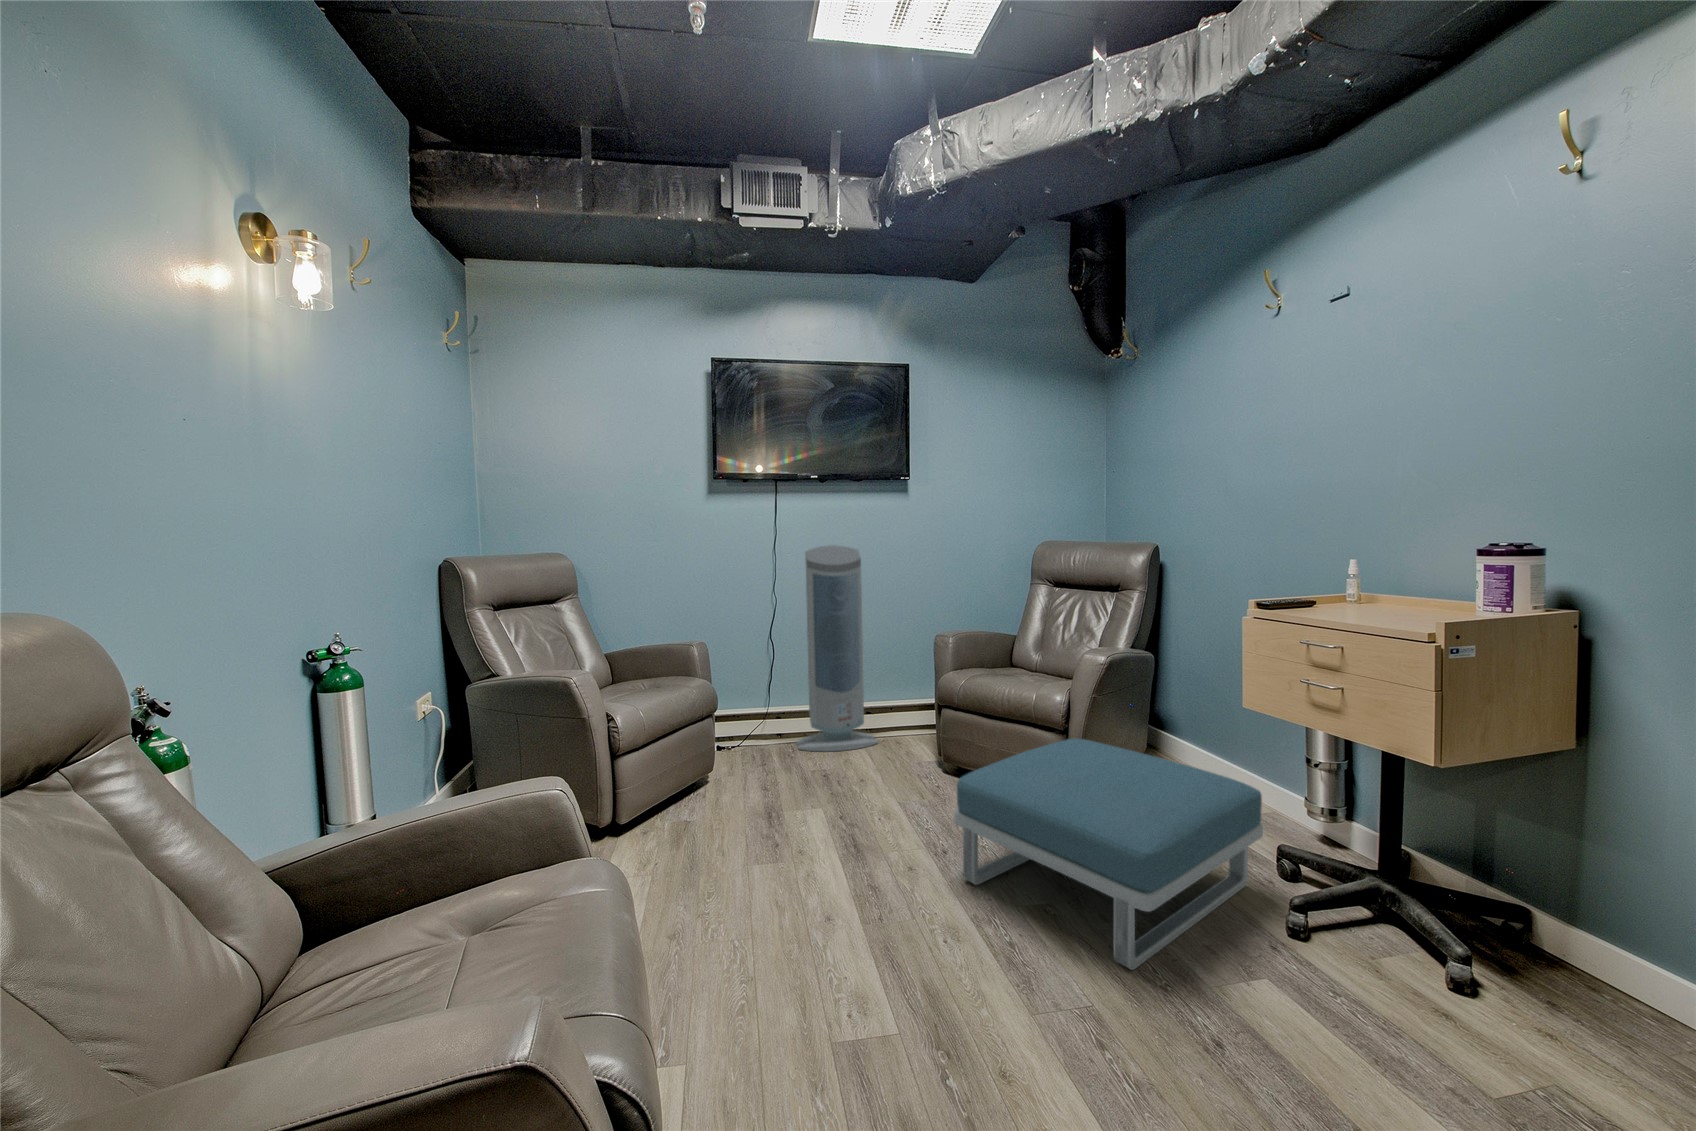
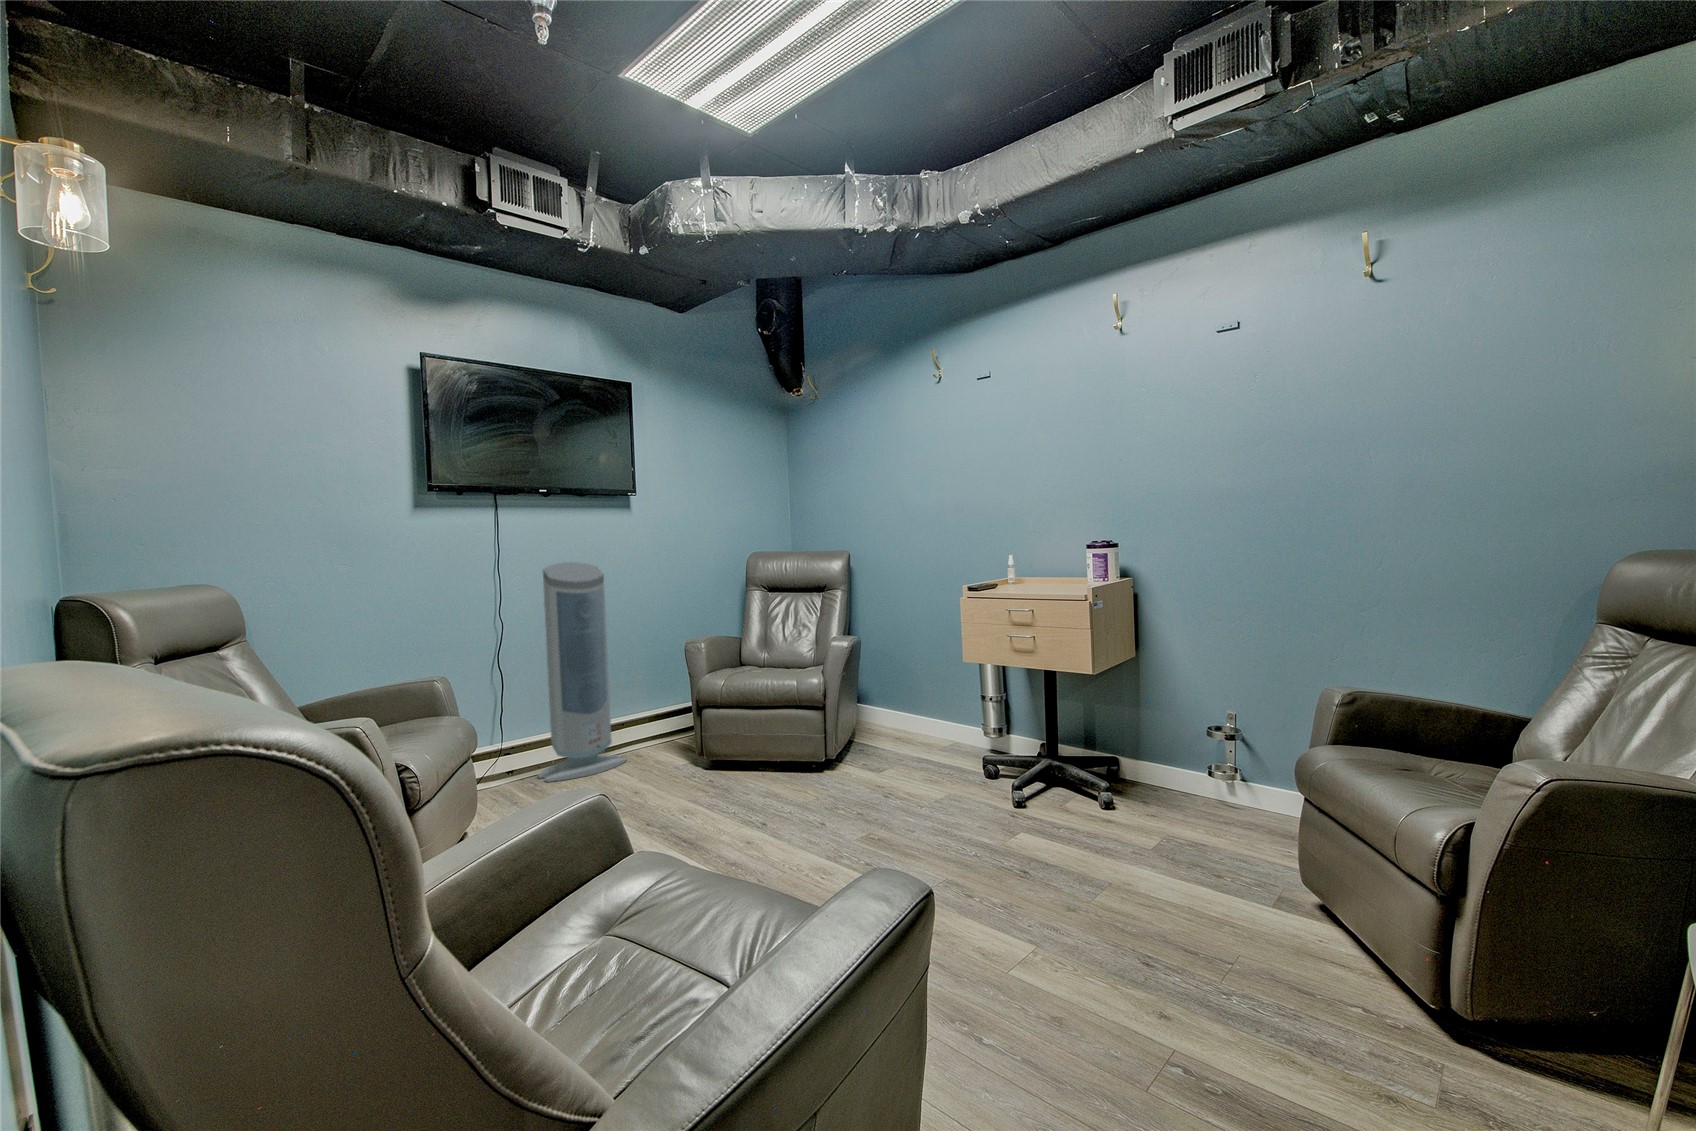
footstool: present [954,738,1263,970] -> none [789,709,988,850]

